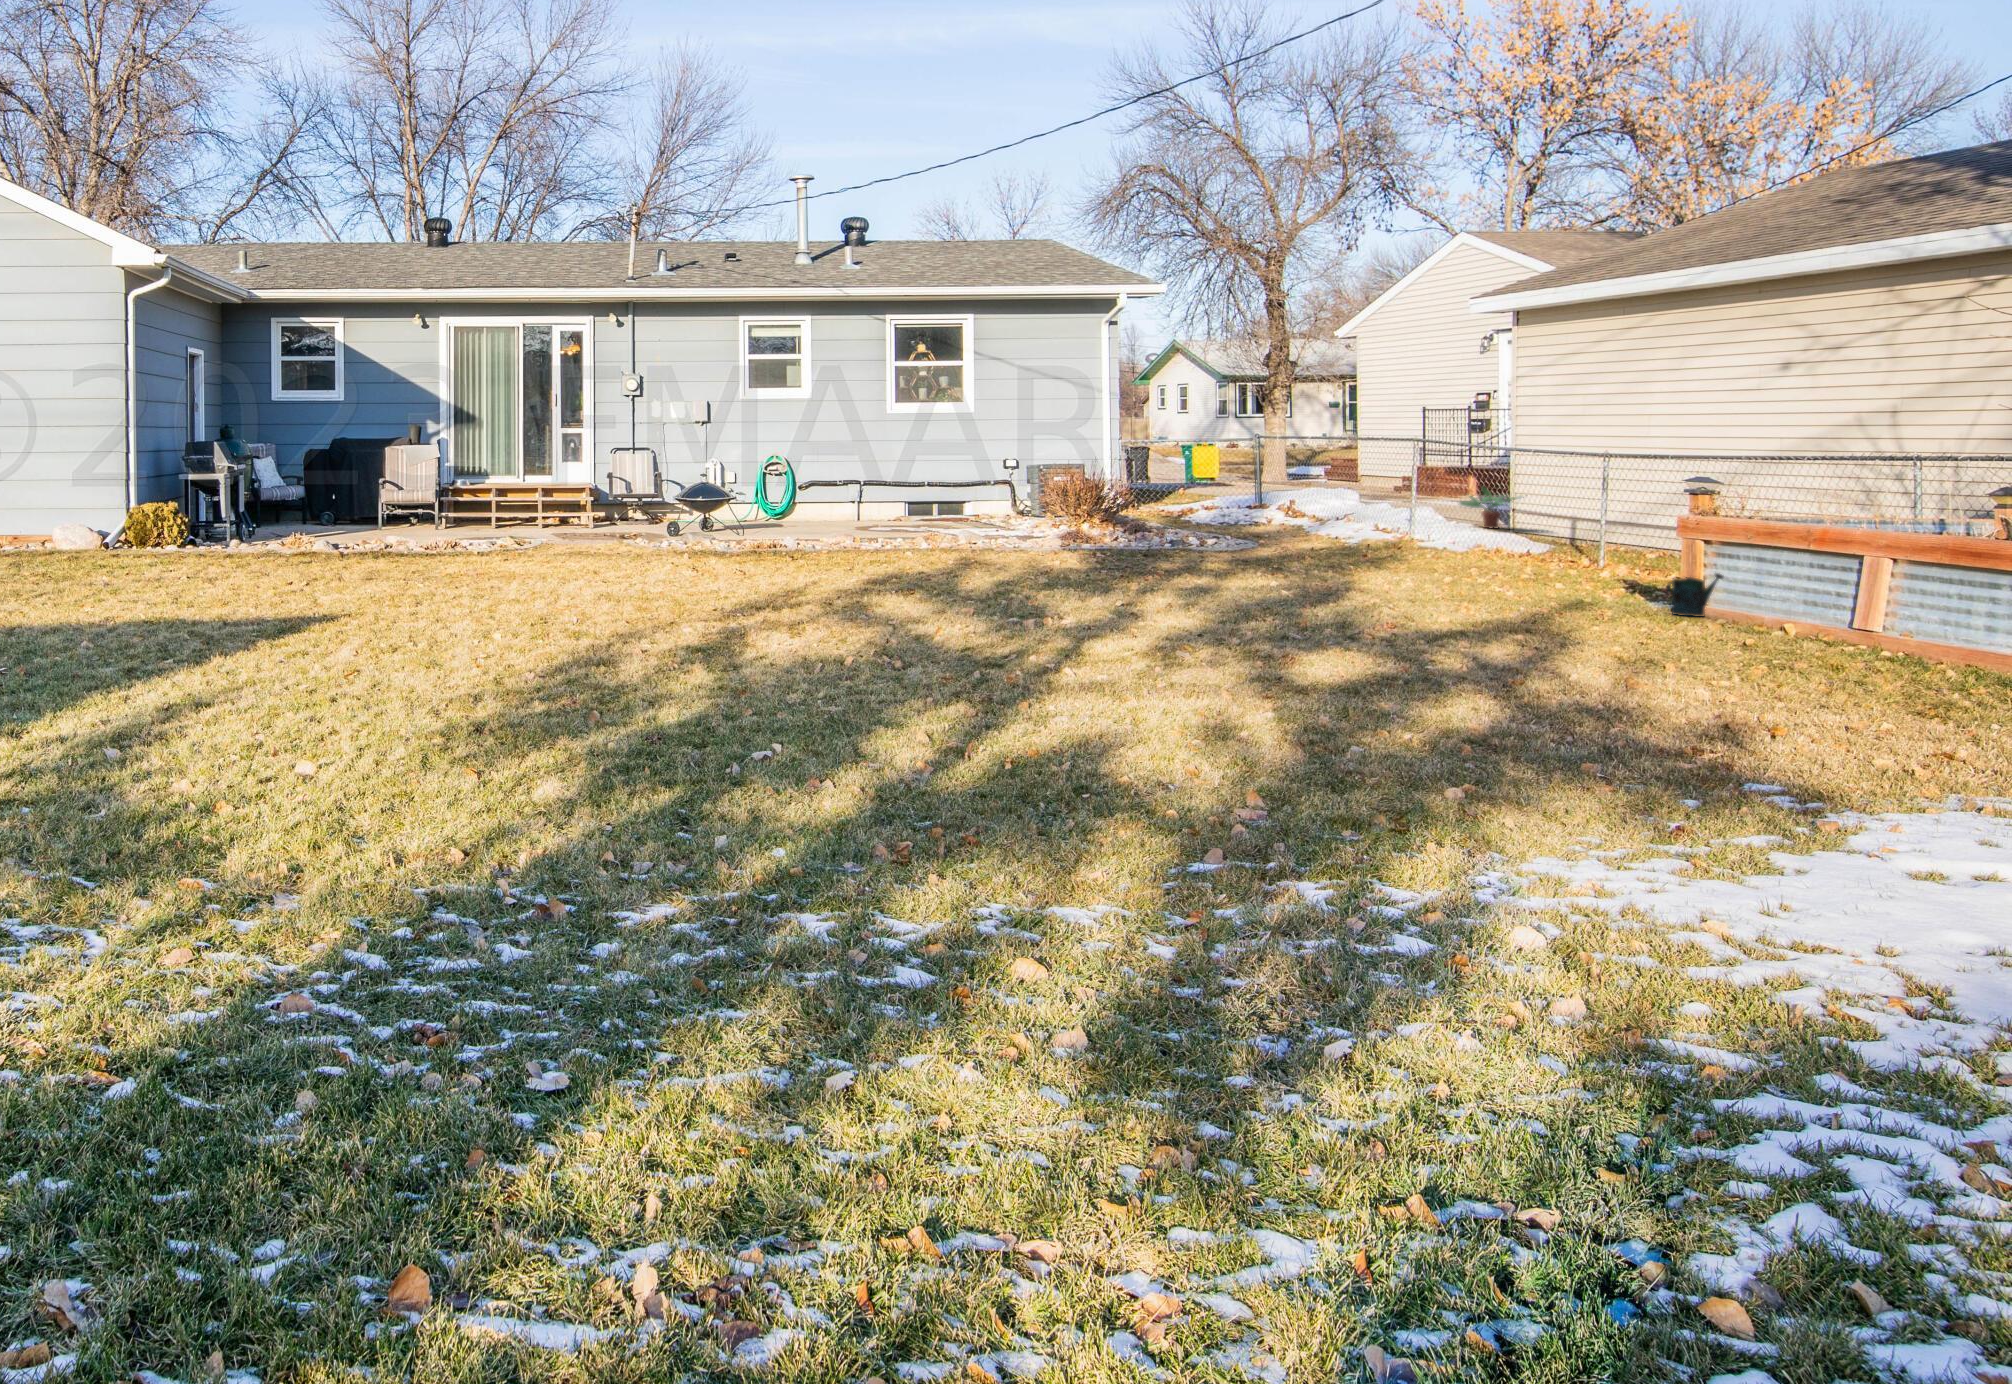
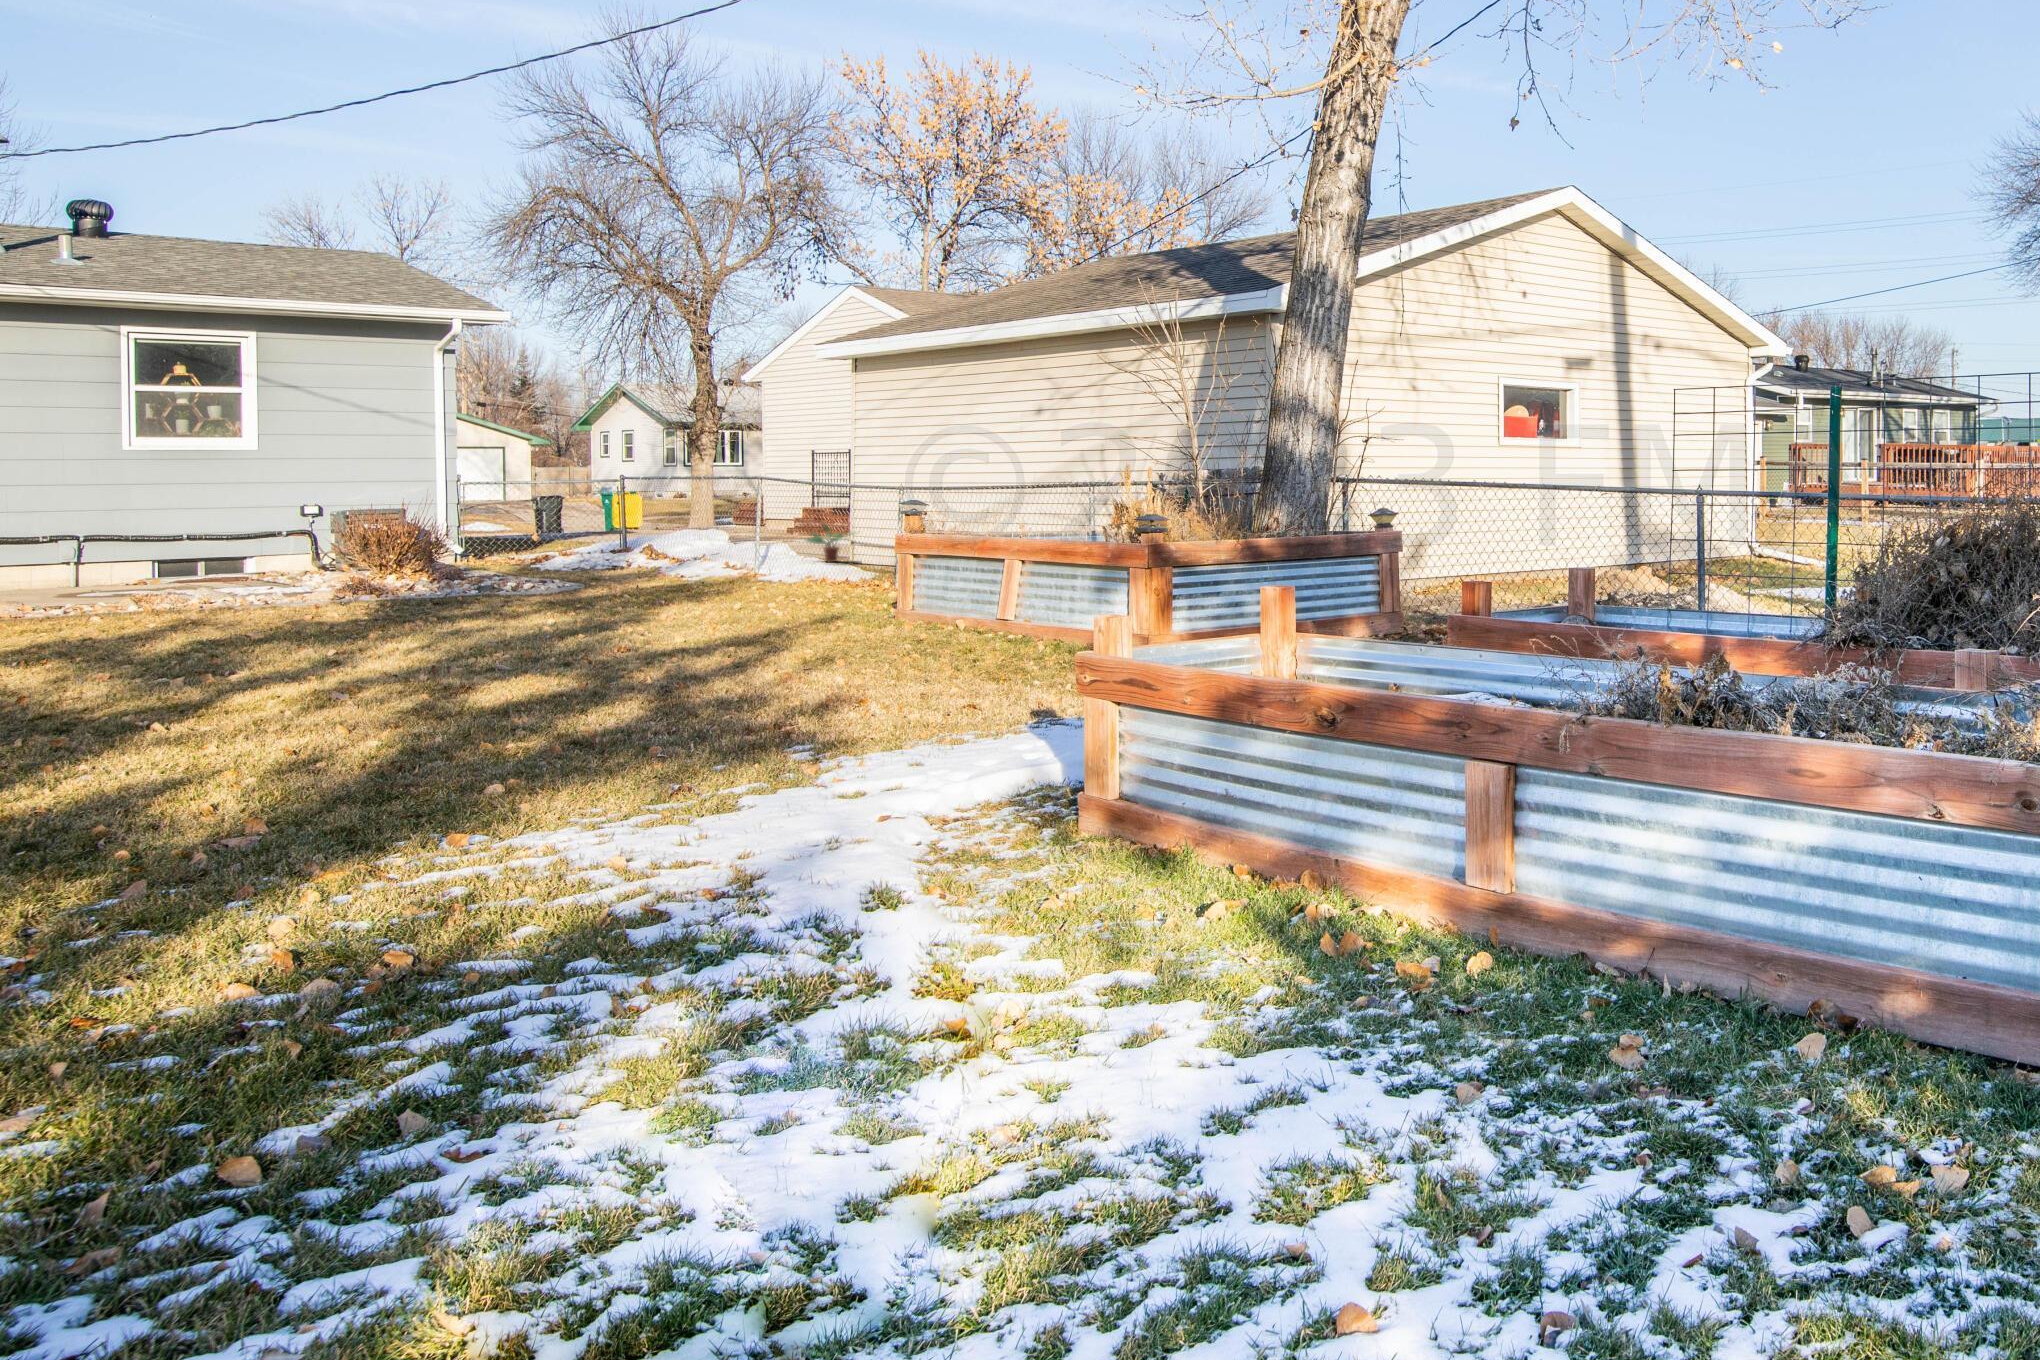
watering can: present [1667,573,1723,617] -> none [889,587,935,625]

